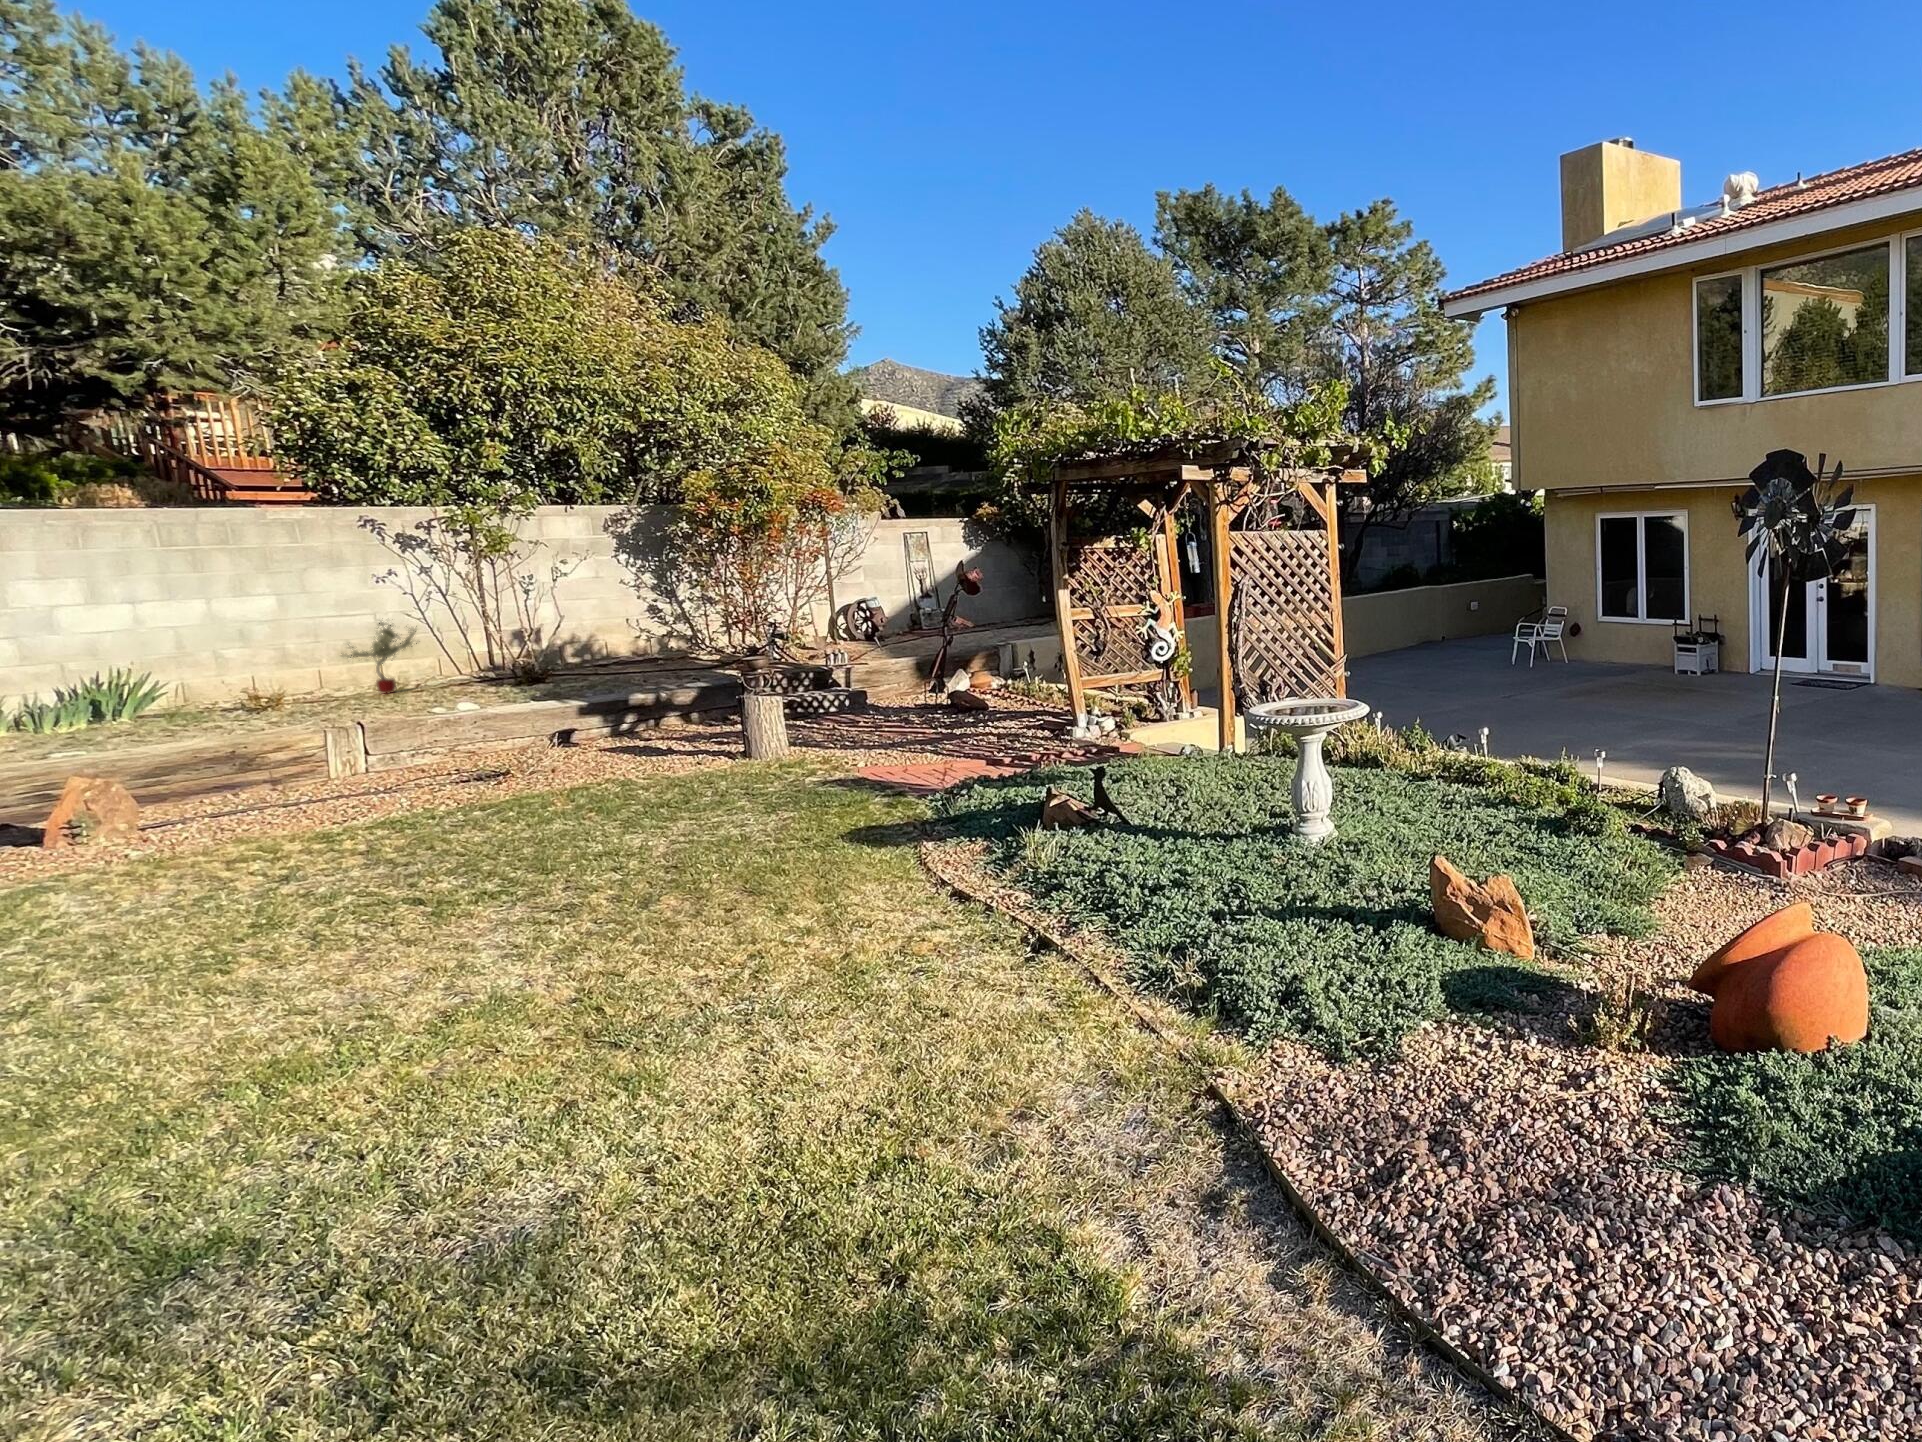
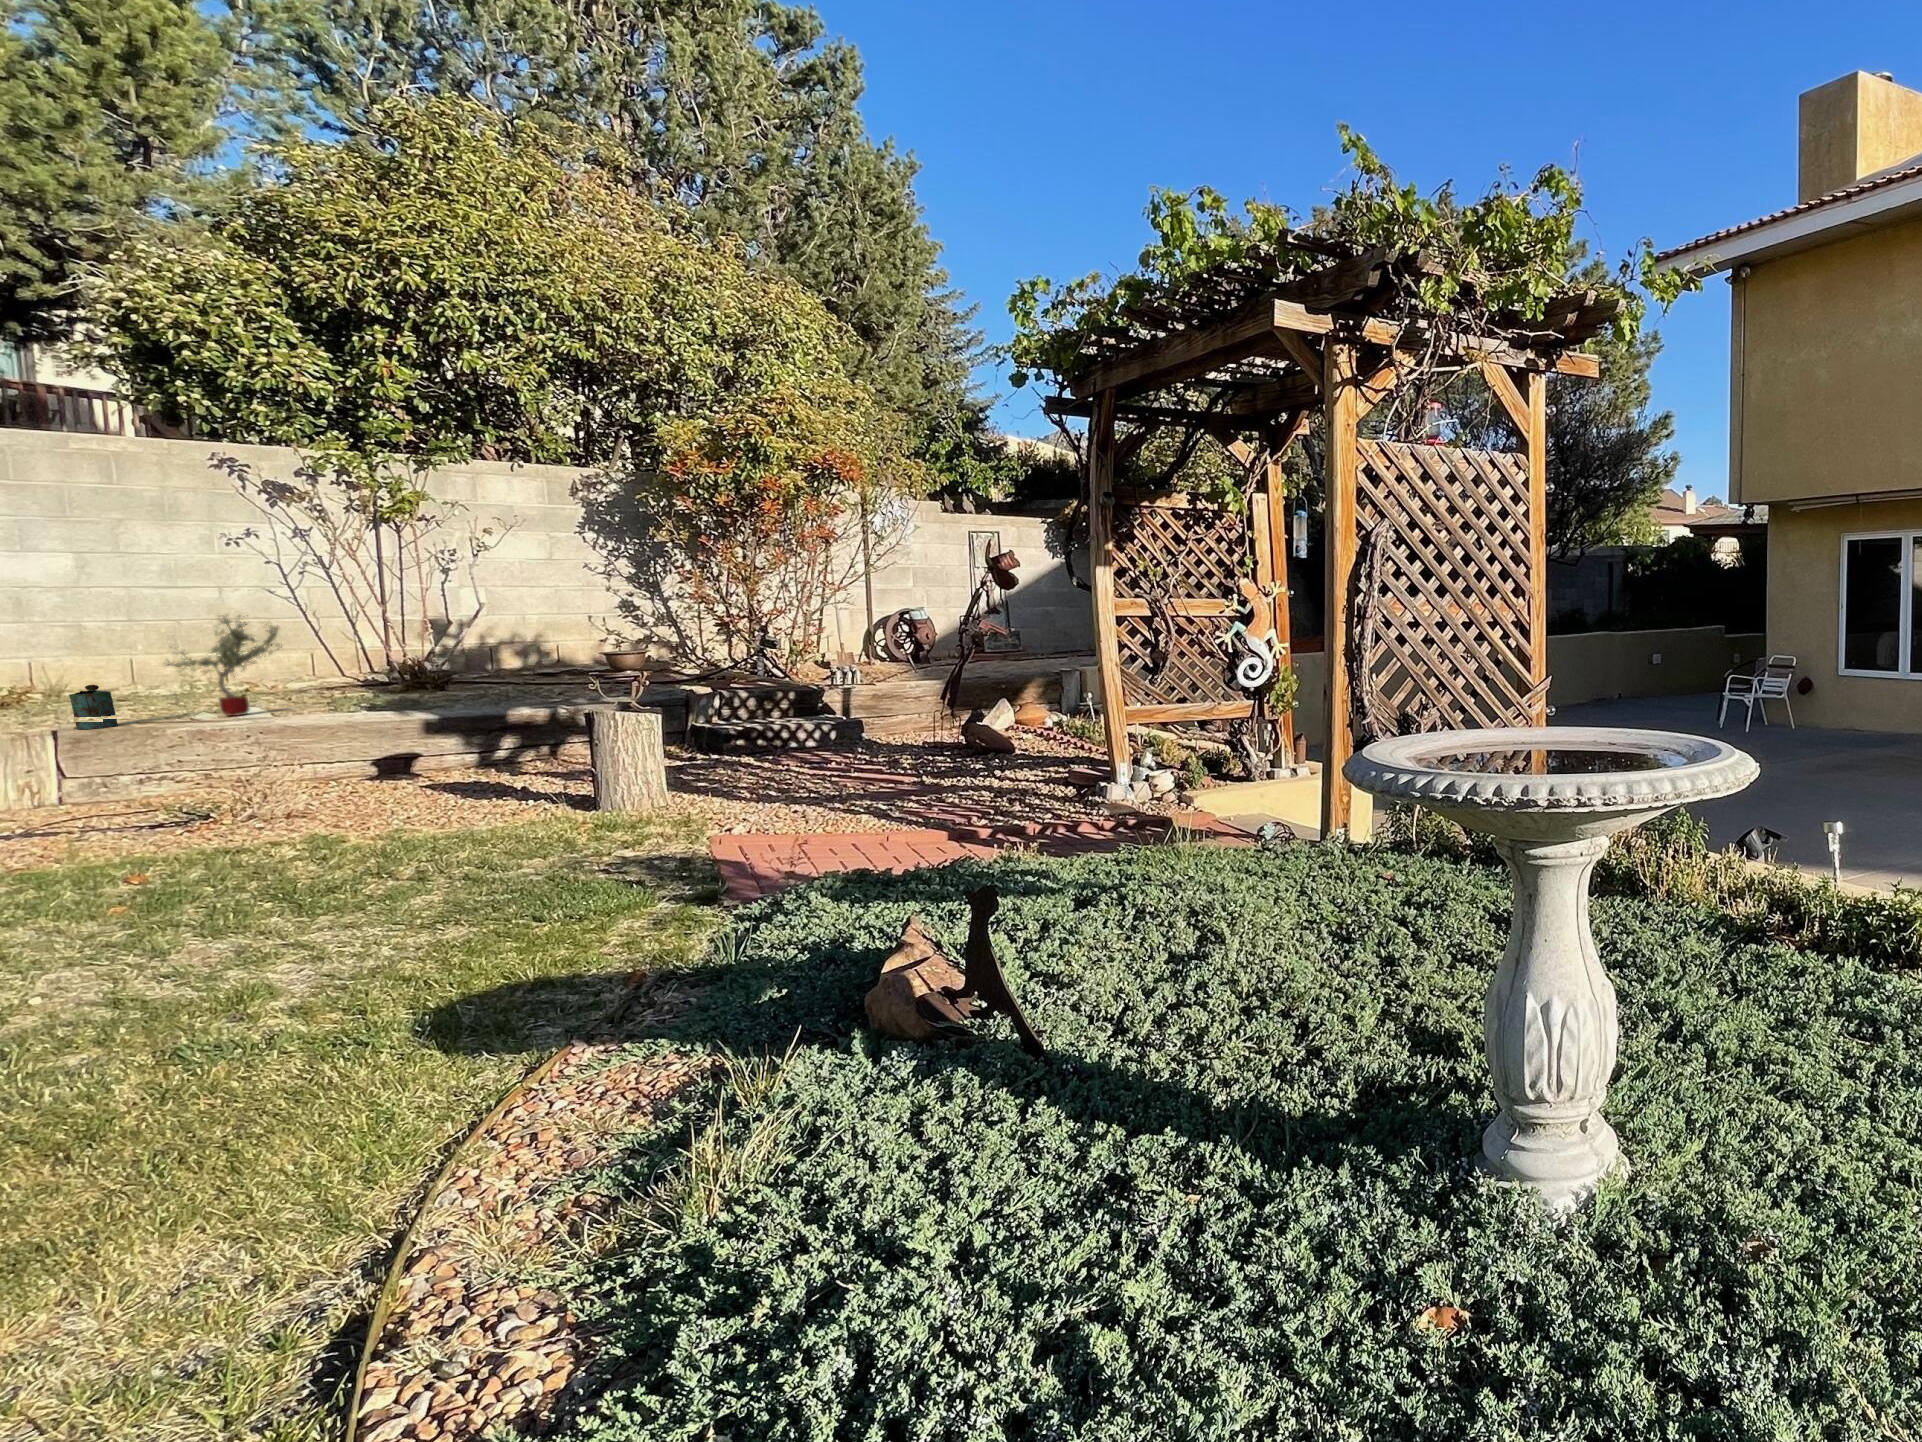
watering can: none [279,671,309,704] -> present [69,685,118,729]

